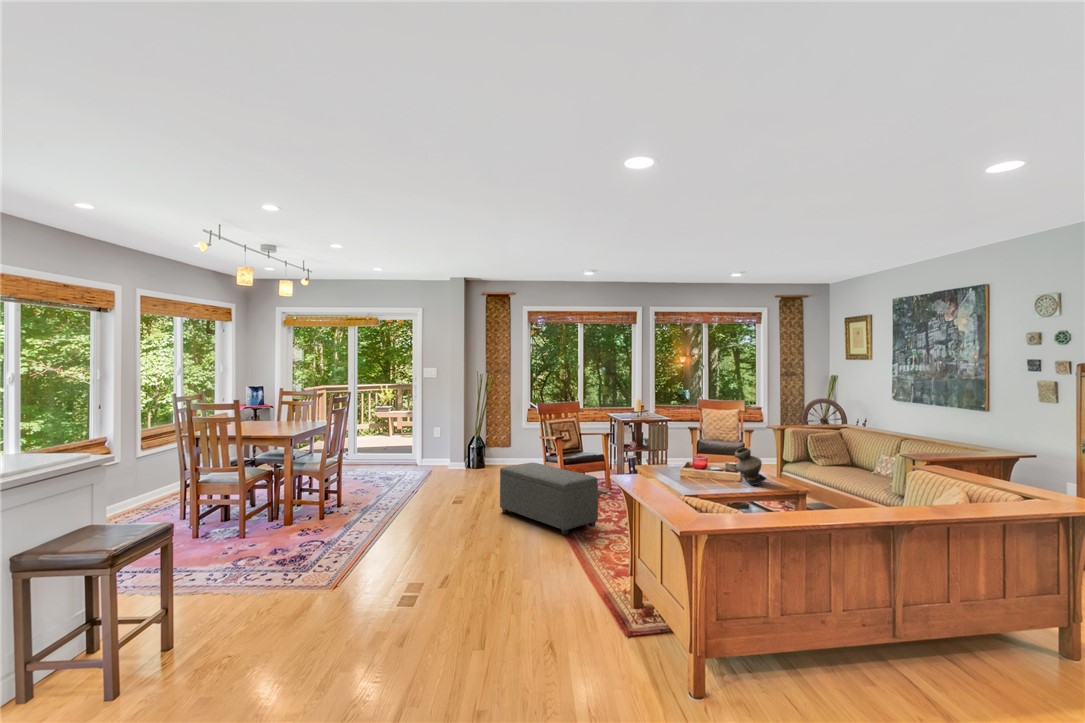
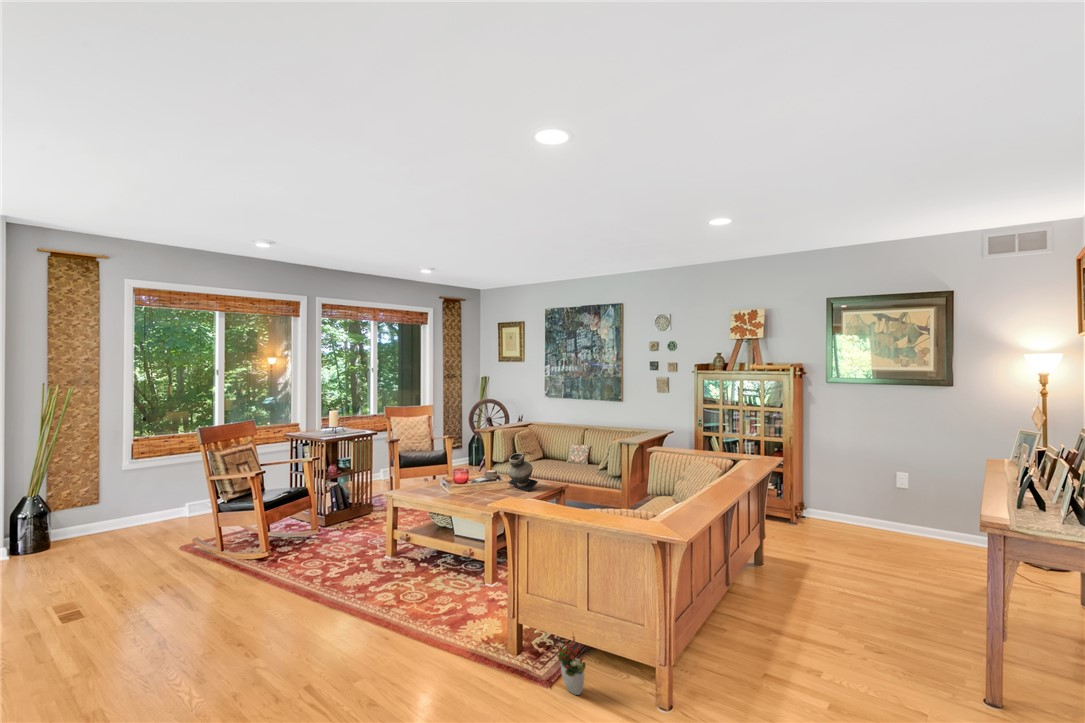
ottoman: present [500,463,598,535] -> none [183,518,359,610]
decorative plant: none [626,583,650,635] -> present [558,636,585,695]

